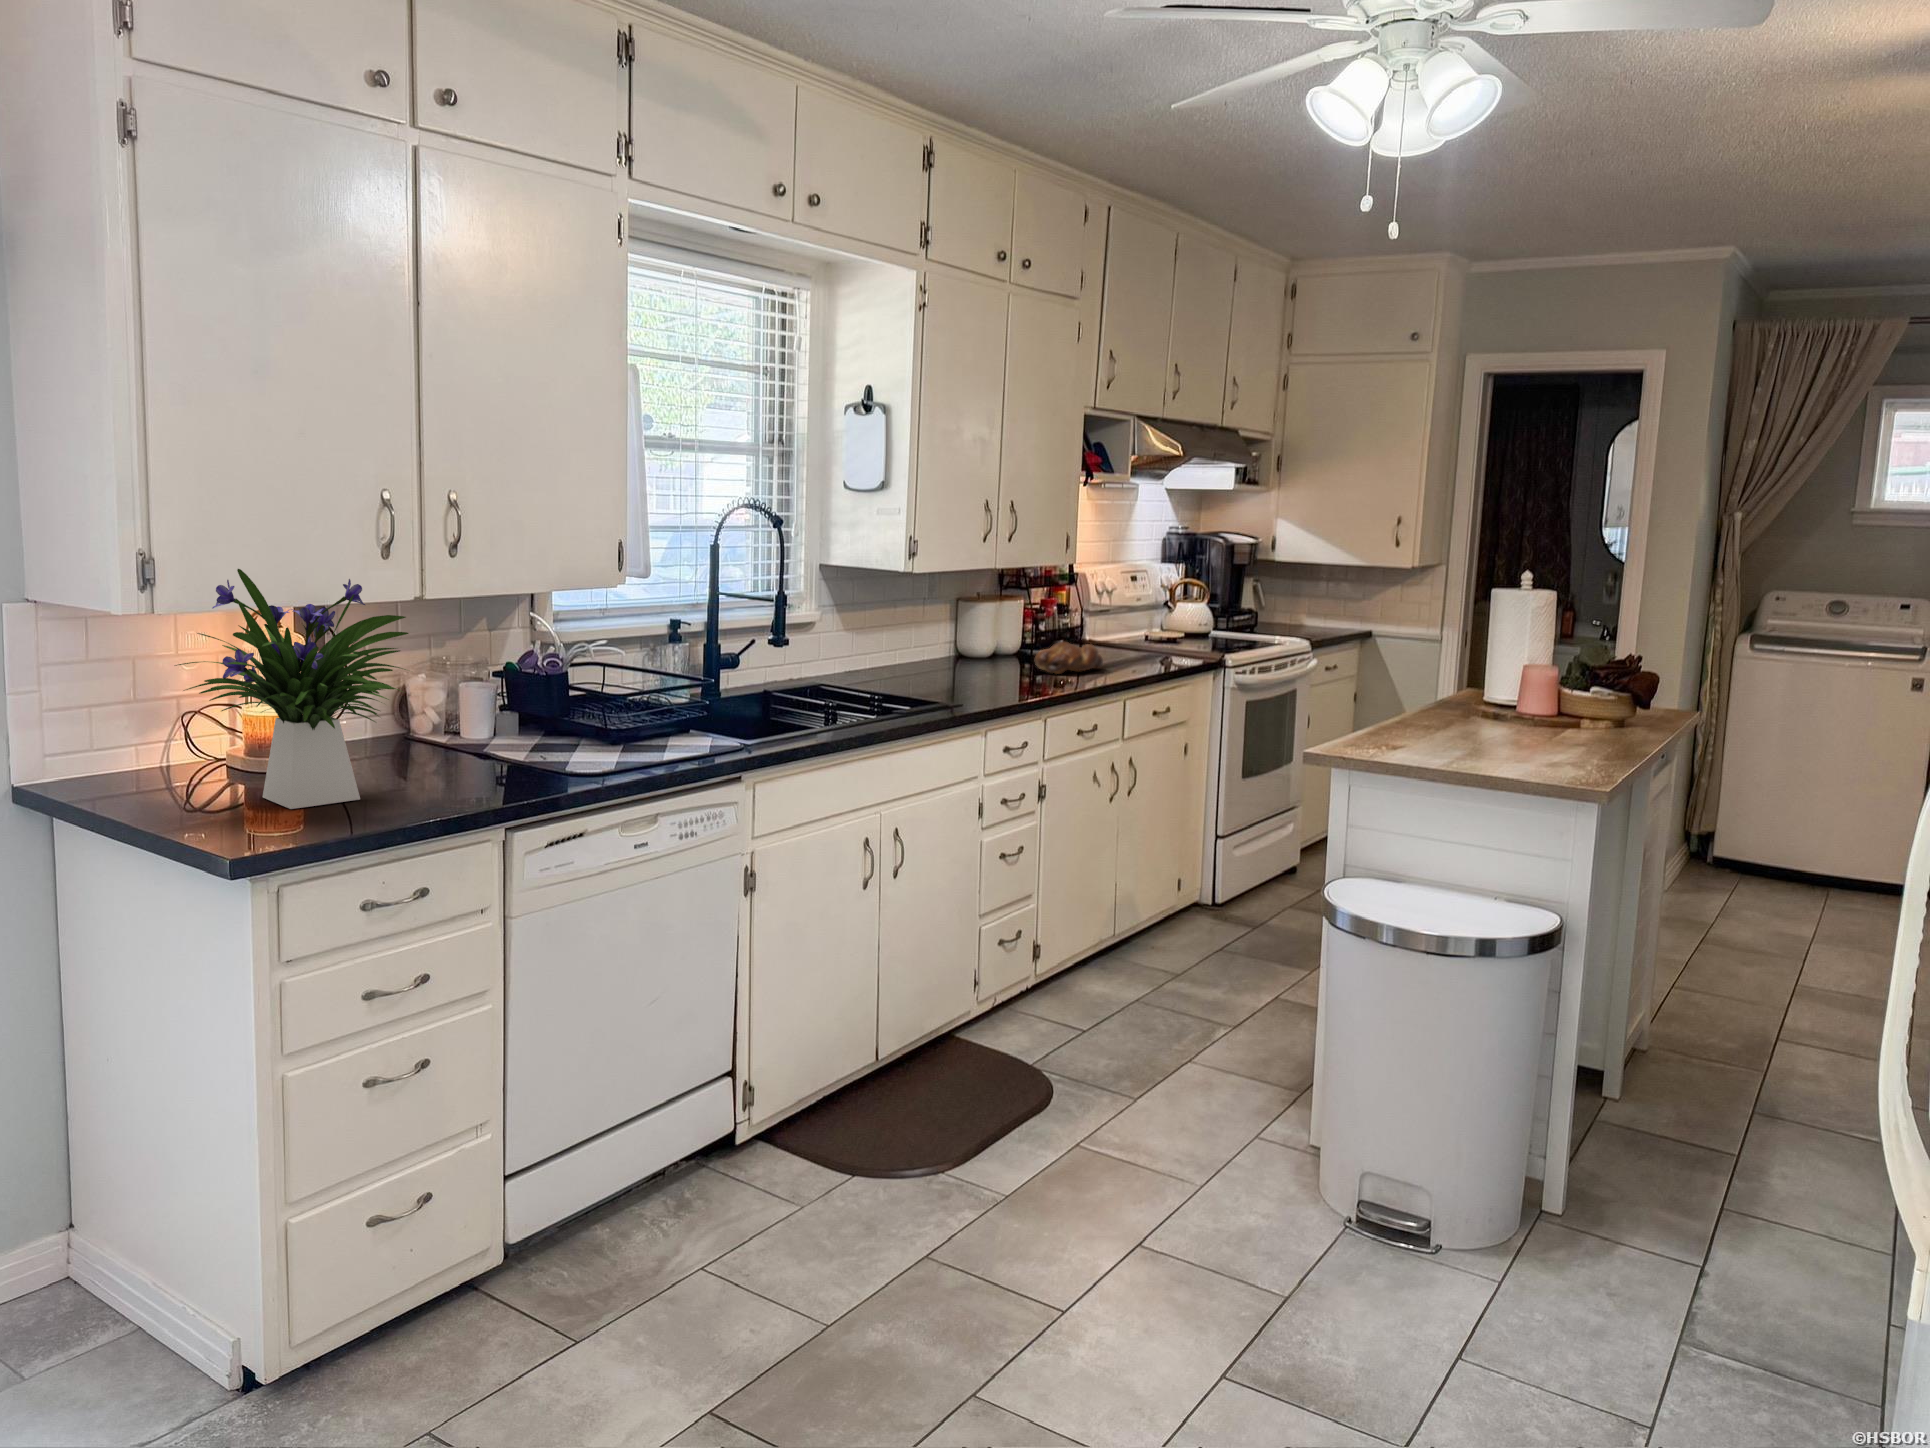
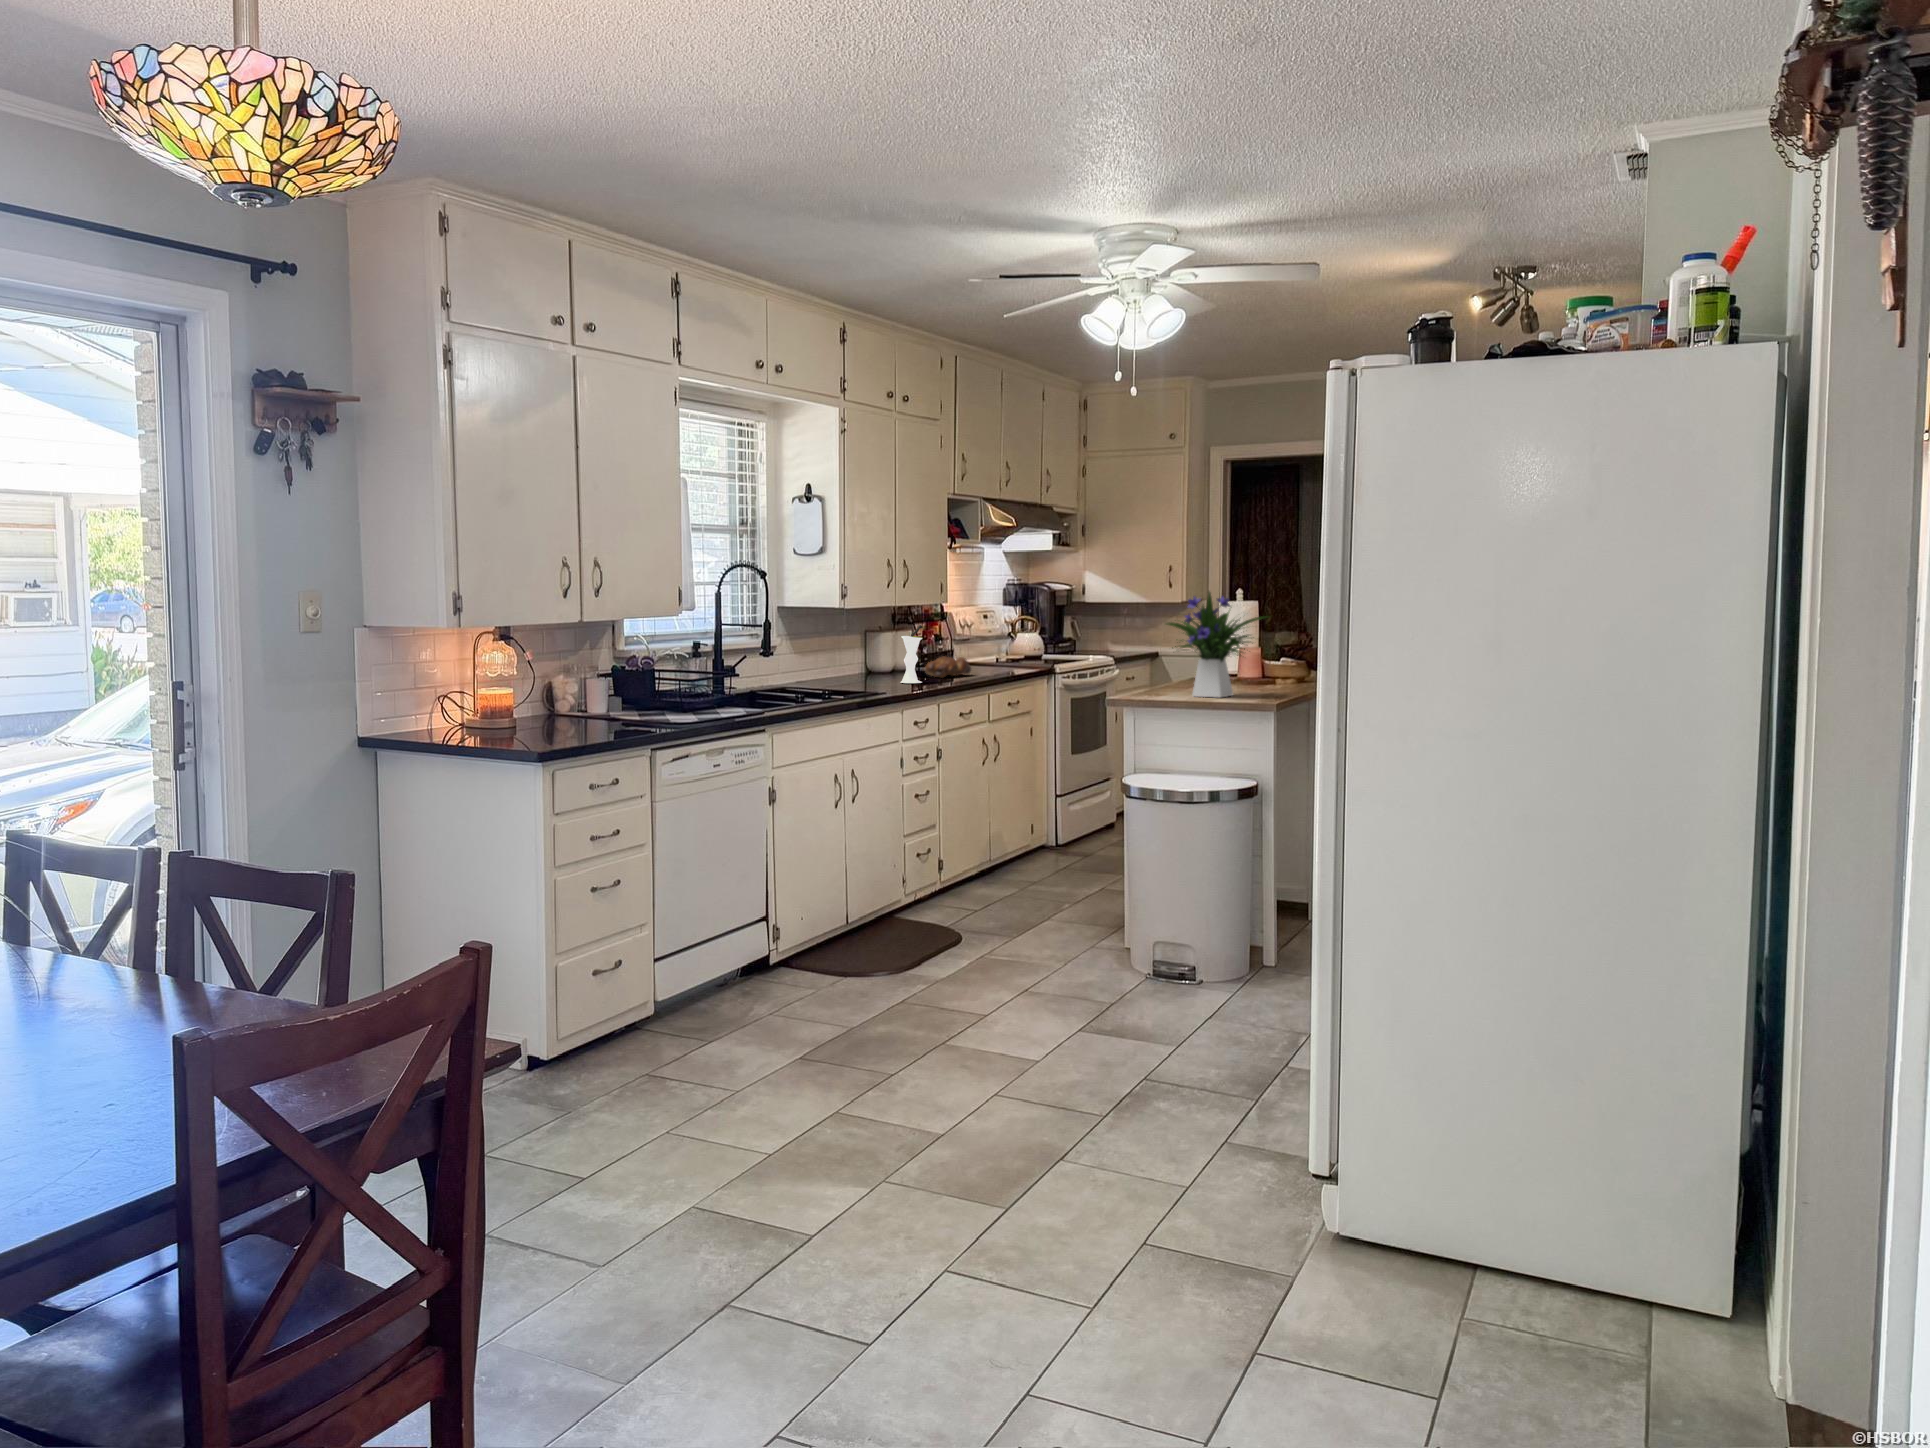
flower arrangement: present [175,569,408,809] -> present [1166,592,1268,697]
vase: none [992,599,1030,686] -> present [900,625,923,683]

